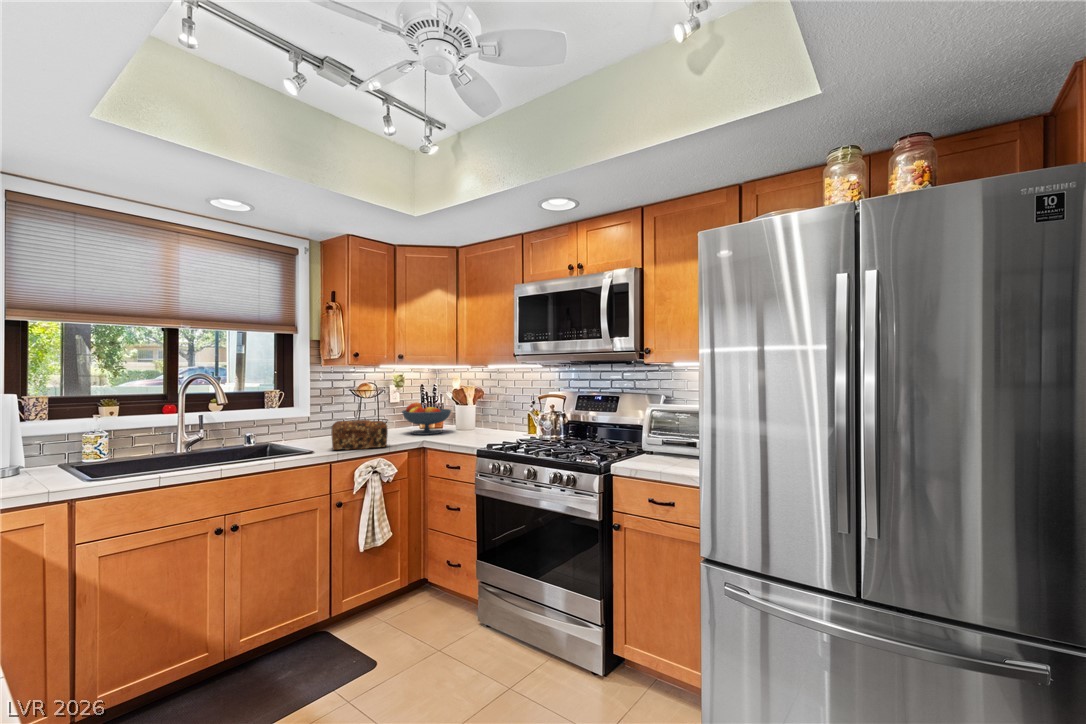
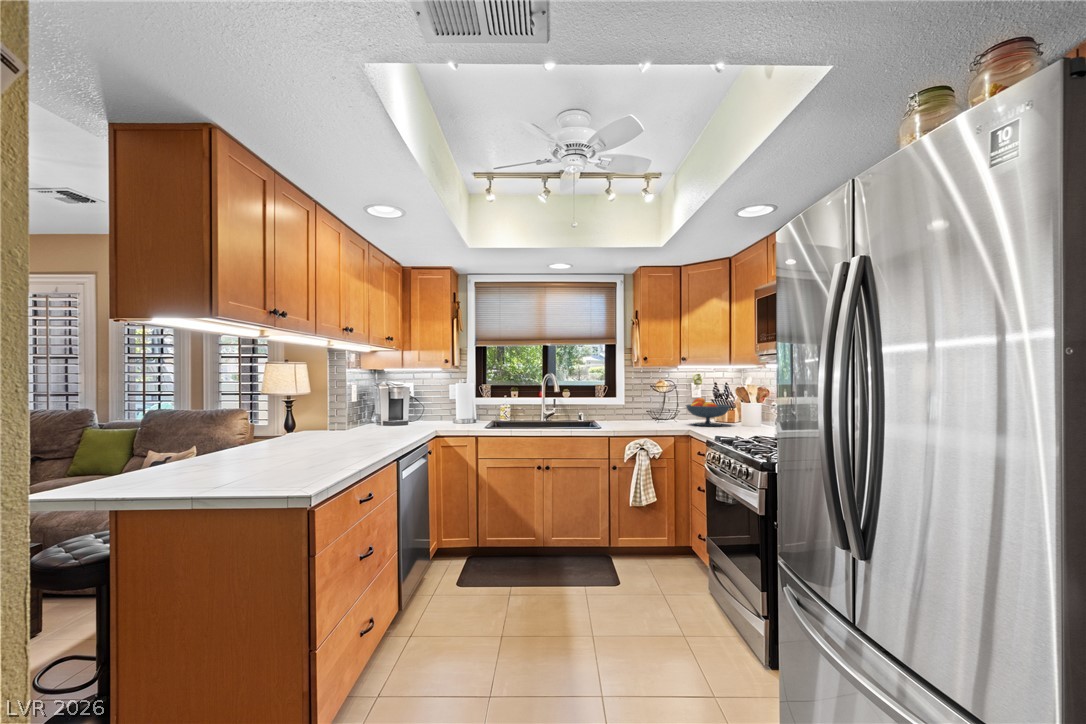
bread loaf: present [331,420,388,450] -> none [612,407,655,430]

